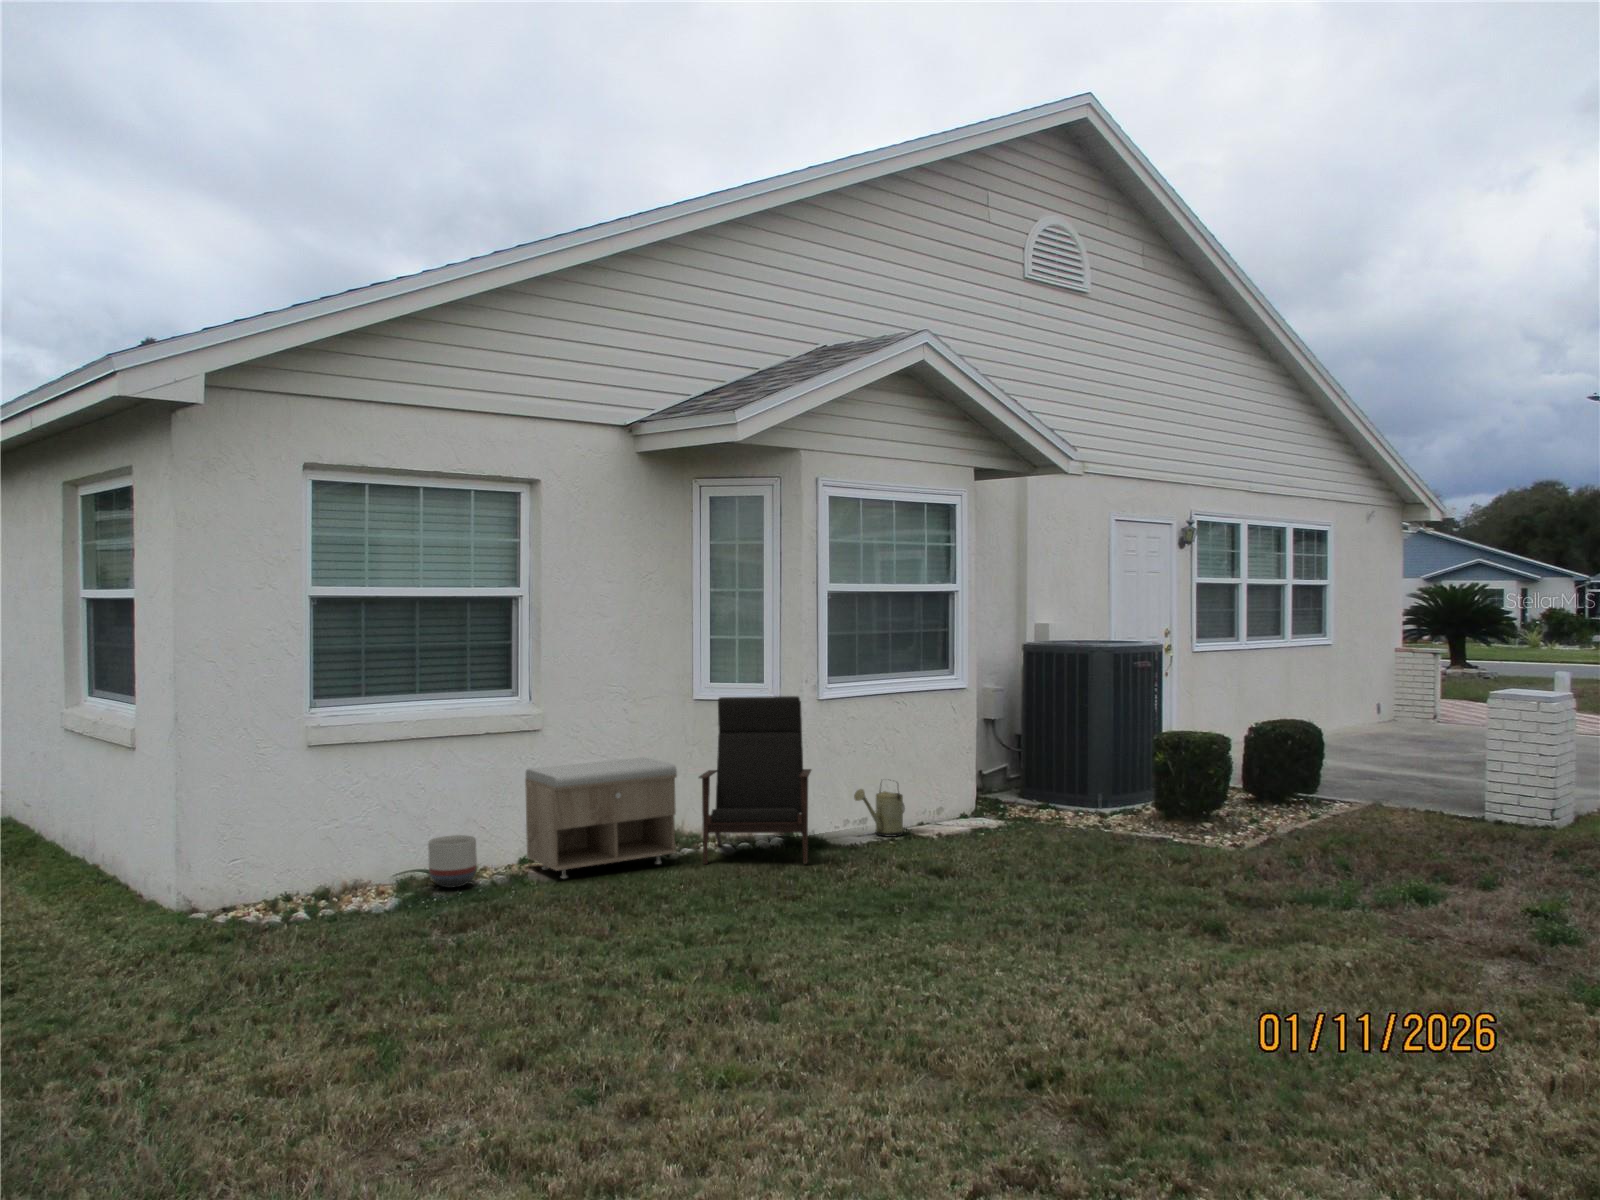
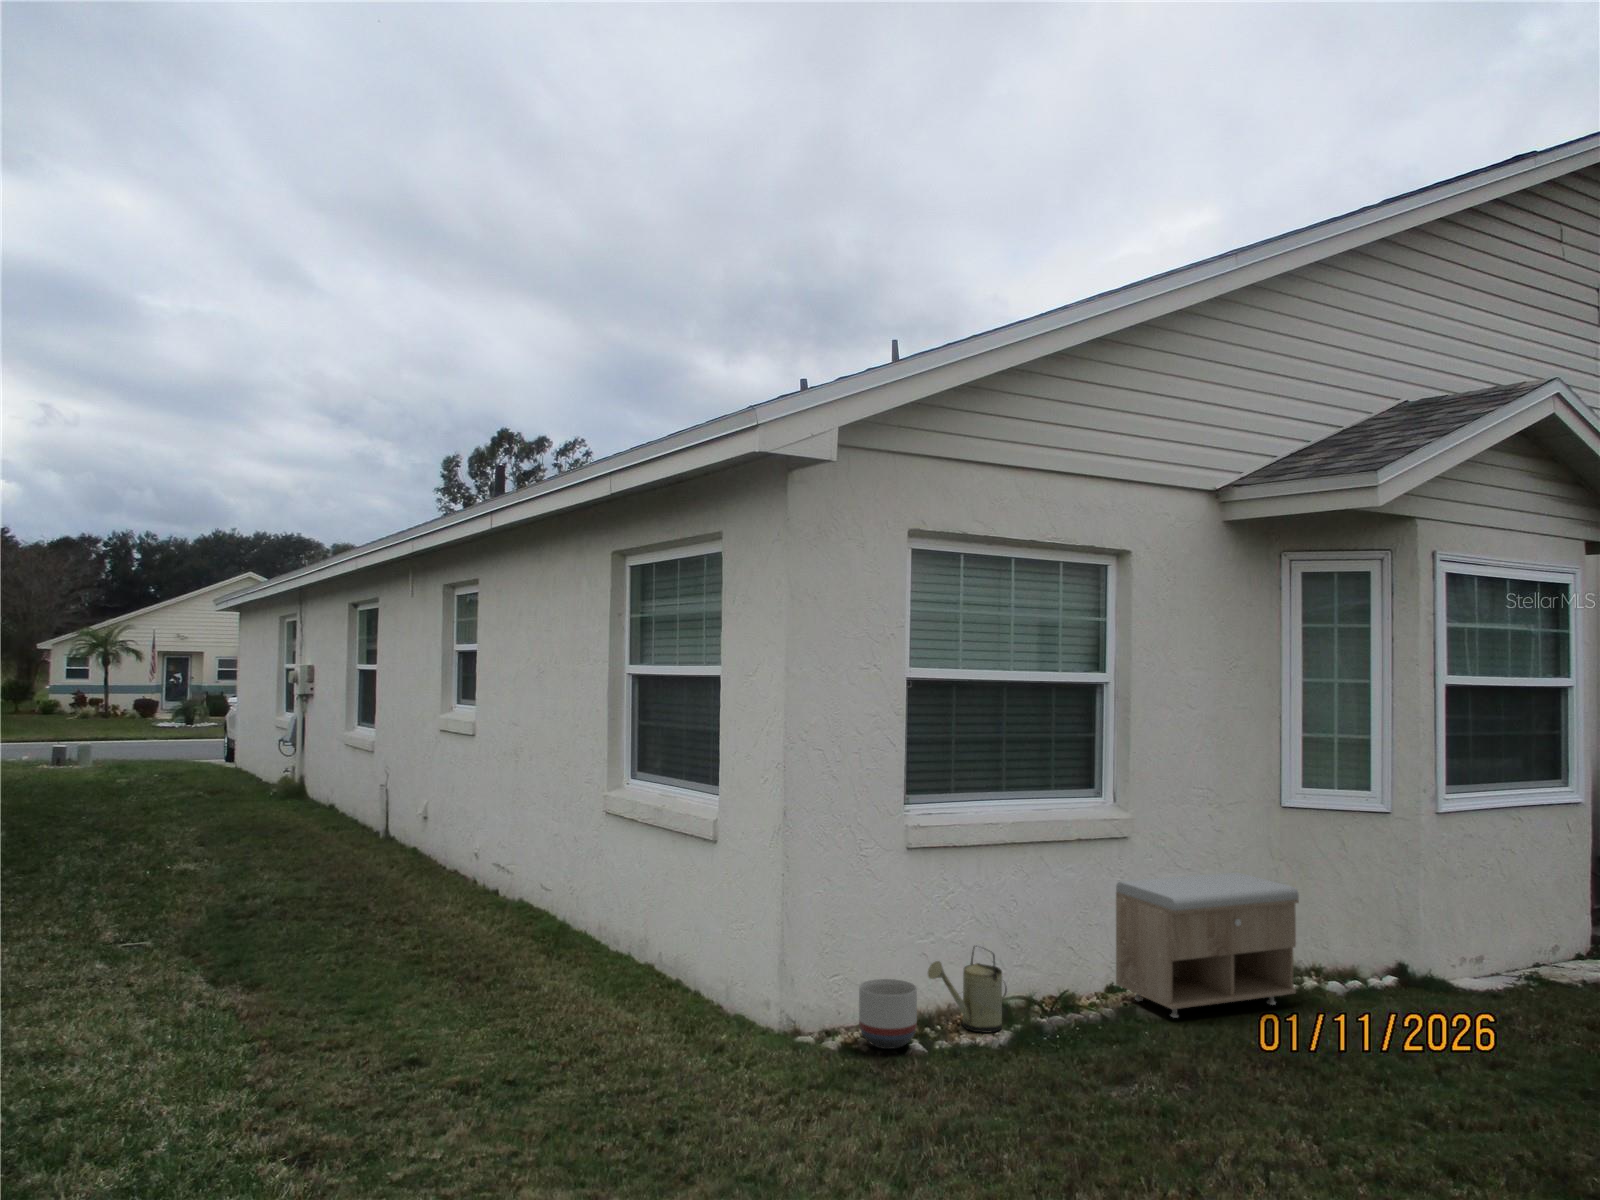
lounge chair: present [699,696,811,864] -> none [1308,806,1470,1020]
watering can: present [854,789,905,837] -> present [928,946,1007,1033]
planter: present [428,835,477,888] -> present [859,979,917,1049]

